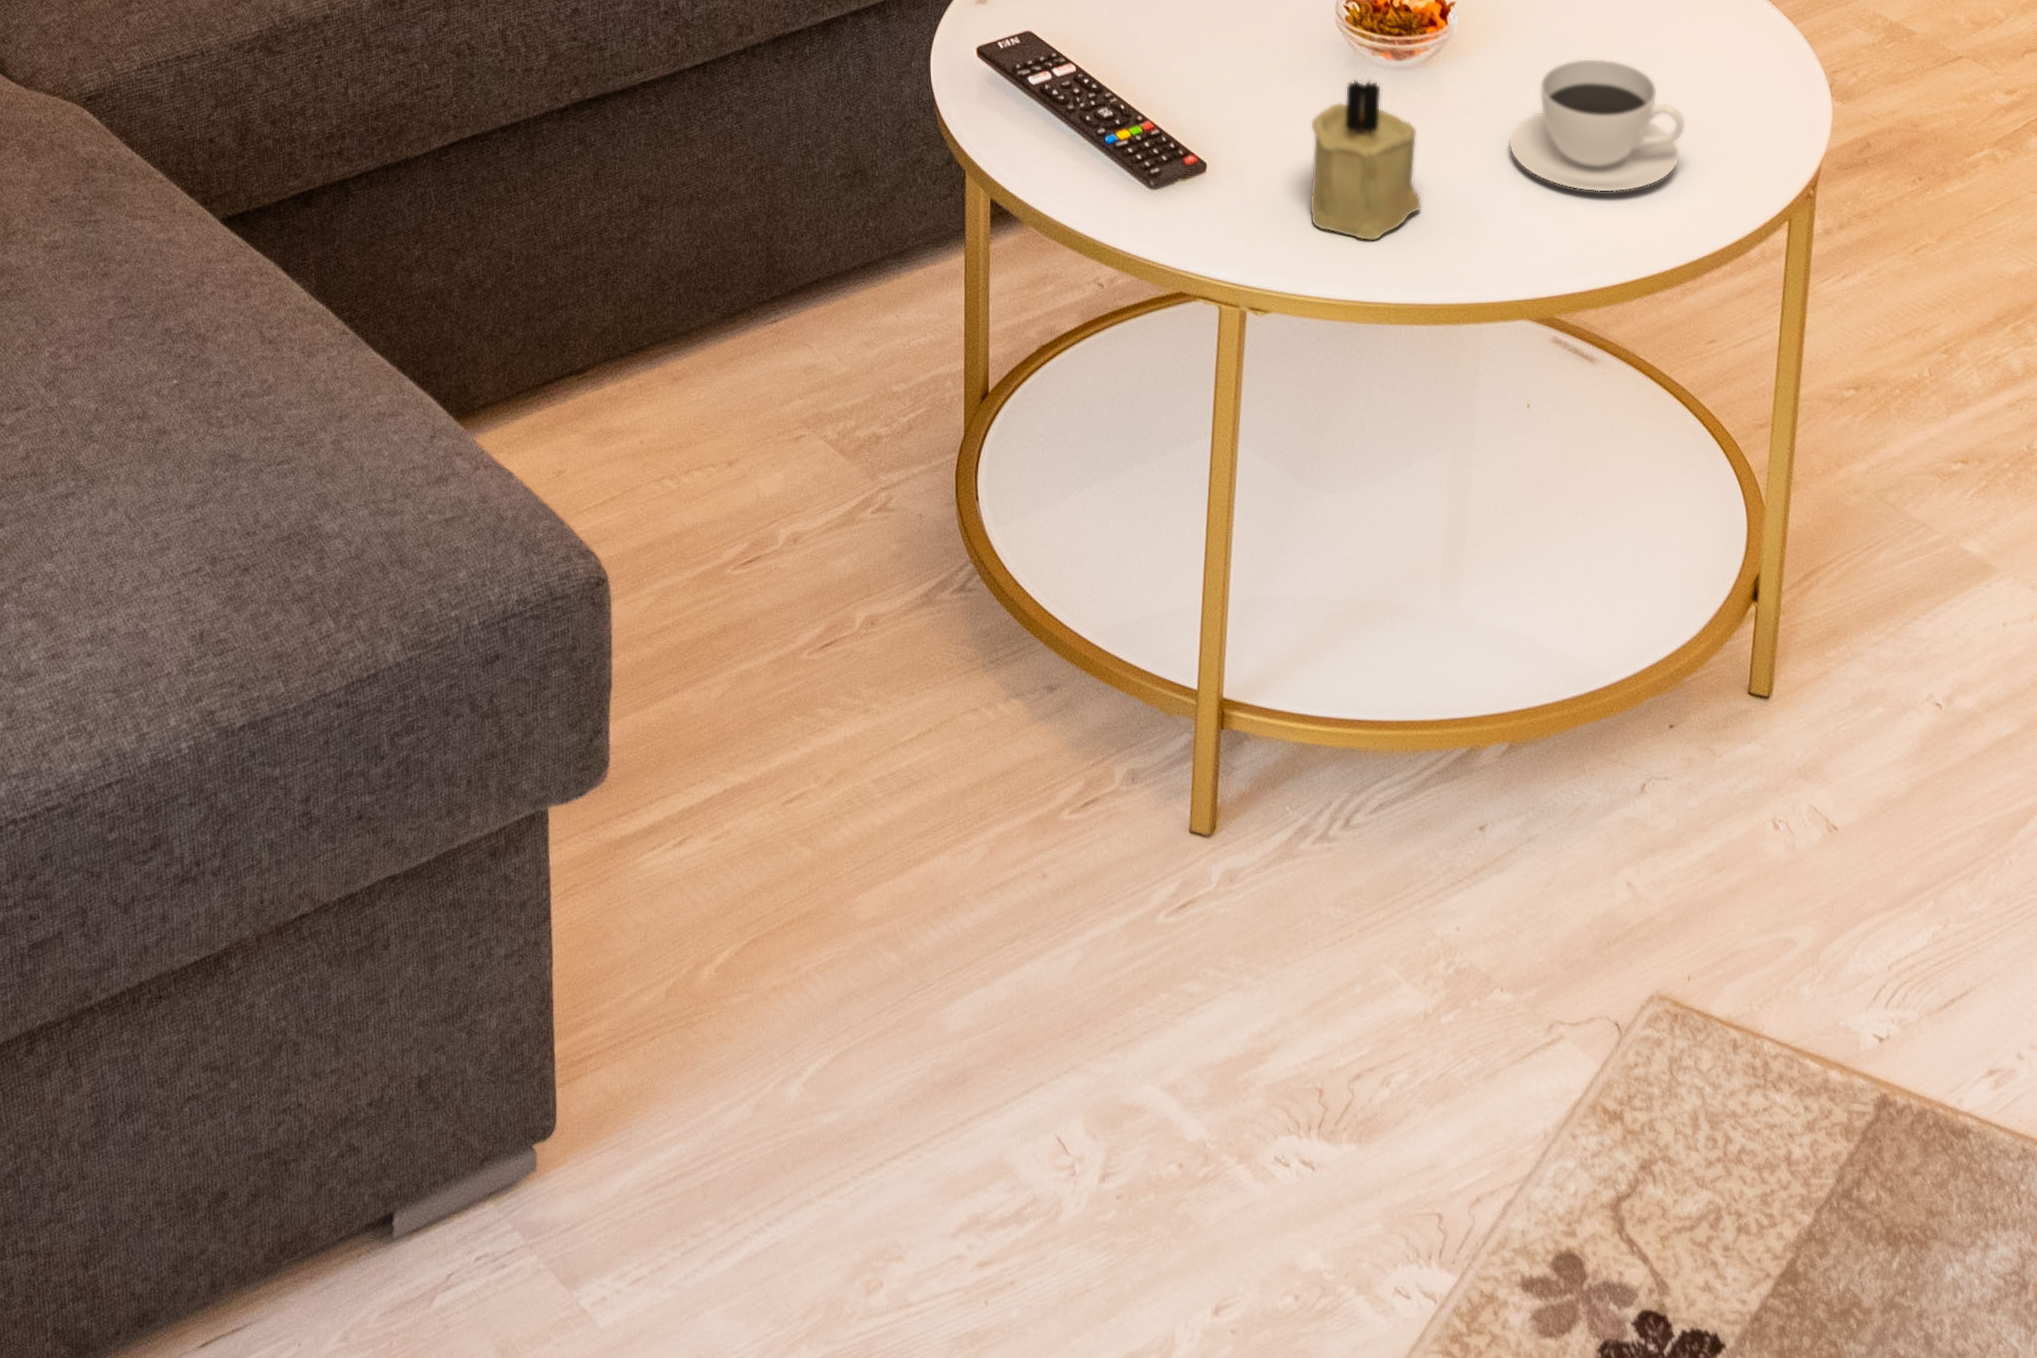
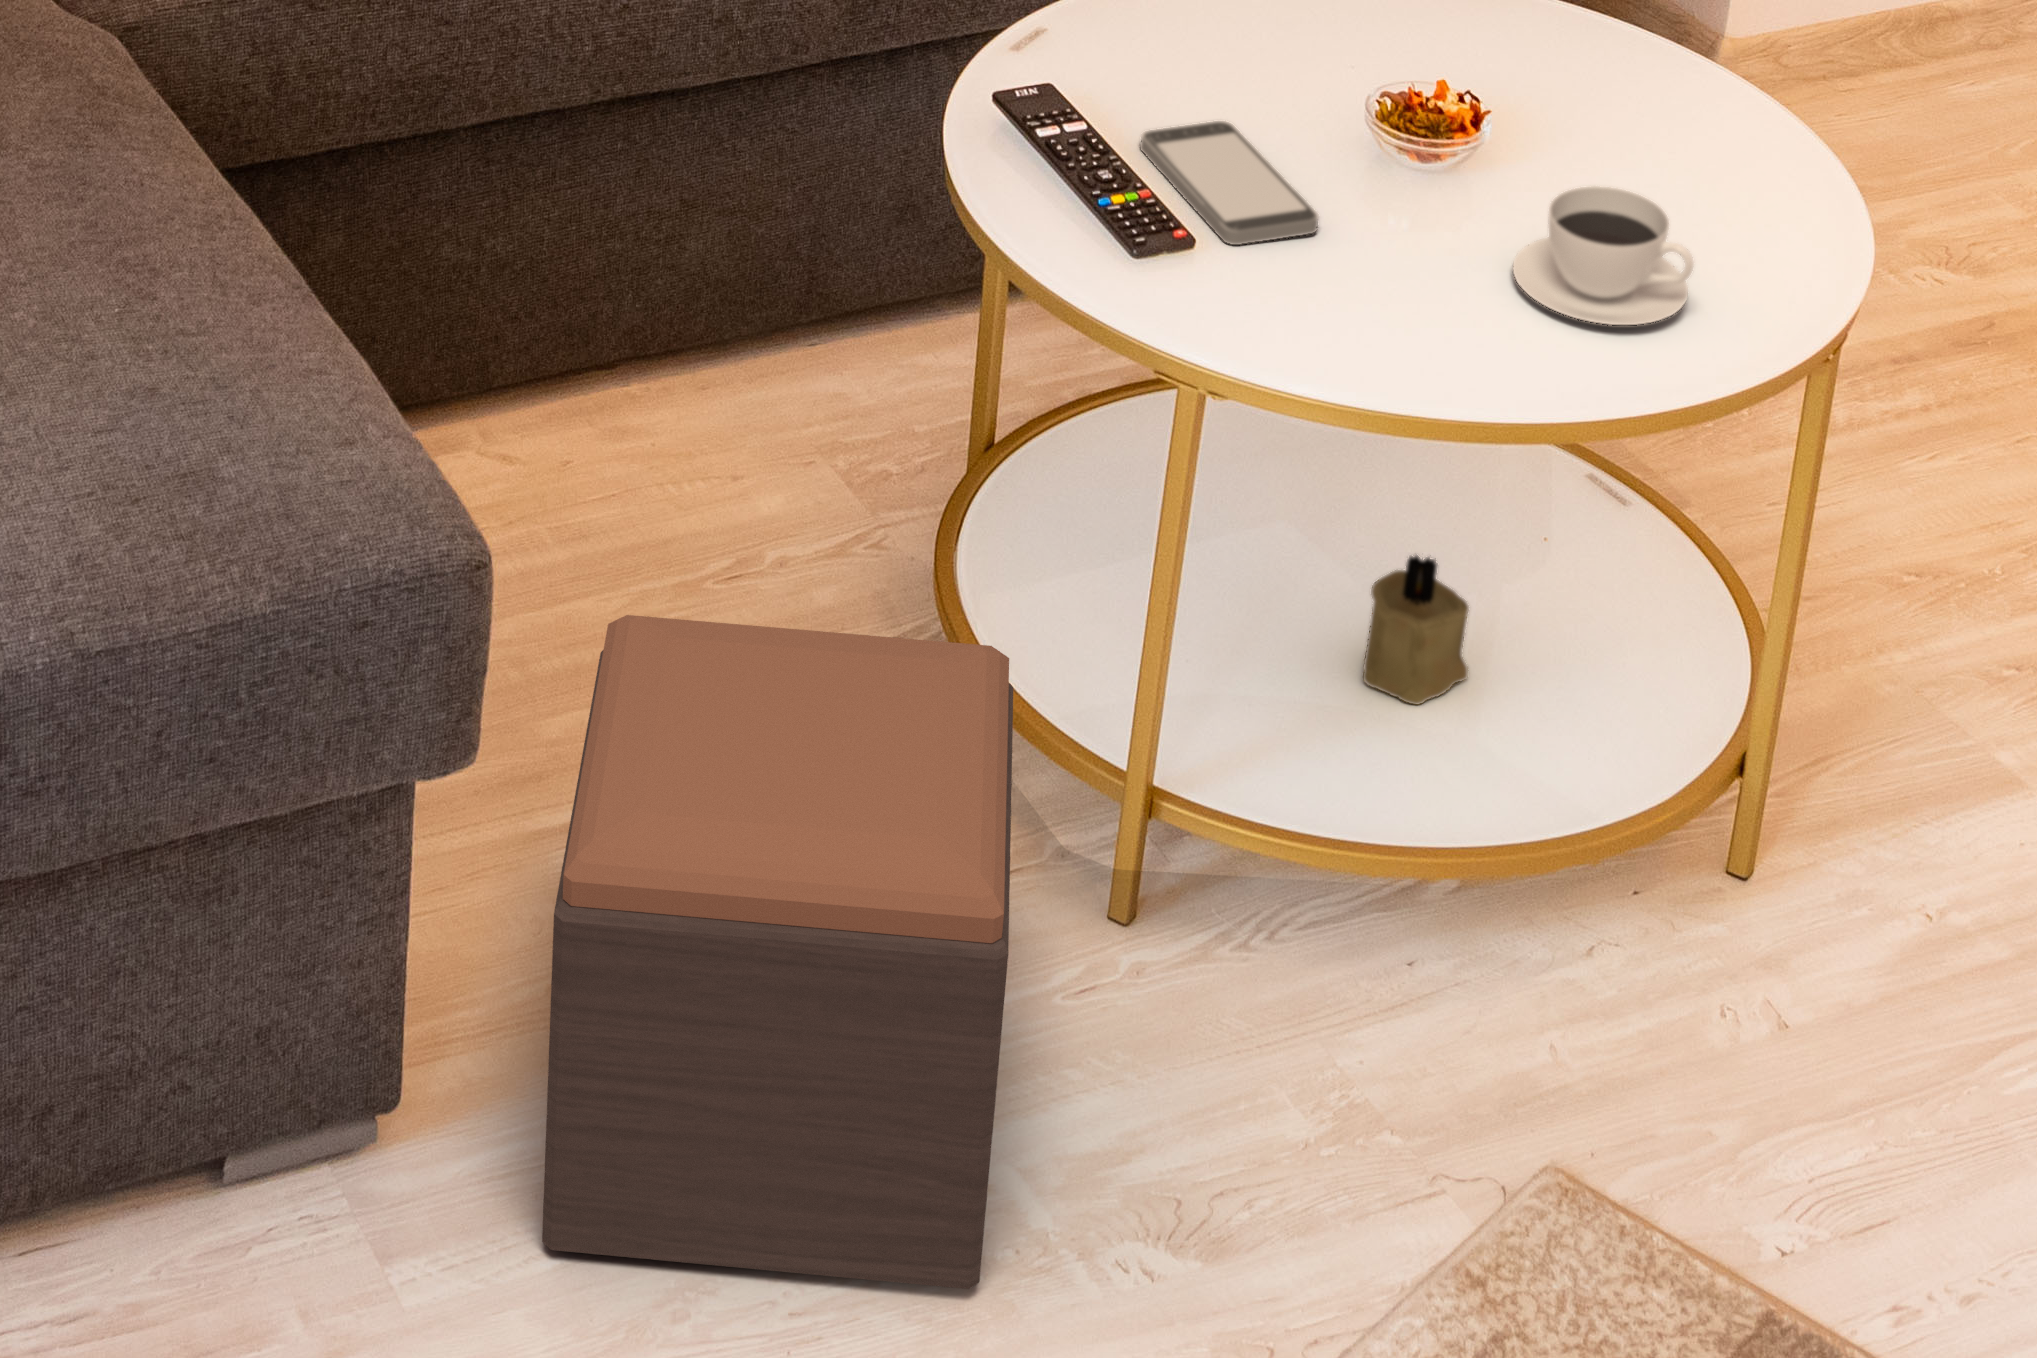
smartphone: none [1132,44,1320,163] -> present [1140,121,1318,245]
candle: present [1311,81,1421,240] -> present [1363,555,1469,705]
footstool: none [691,585,1159,1246] -> present [542,615,1013,1289]

